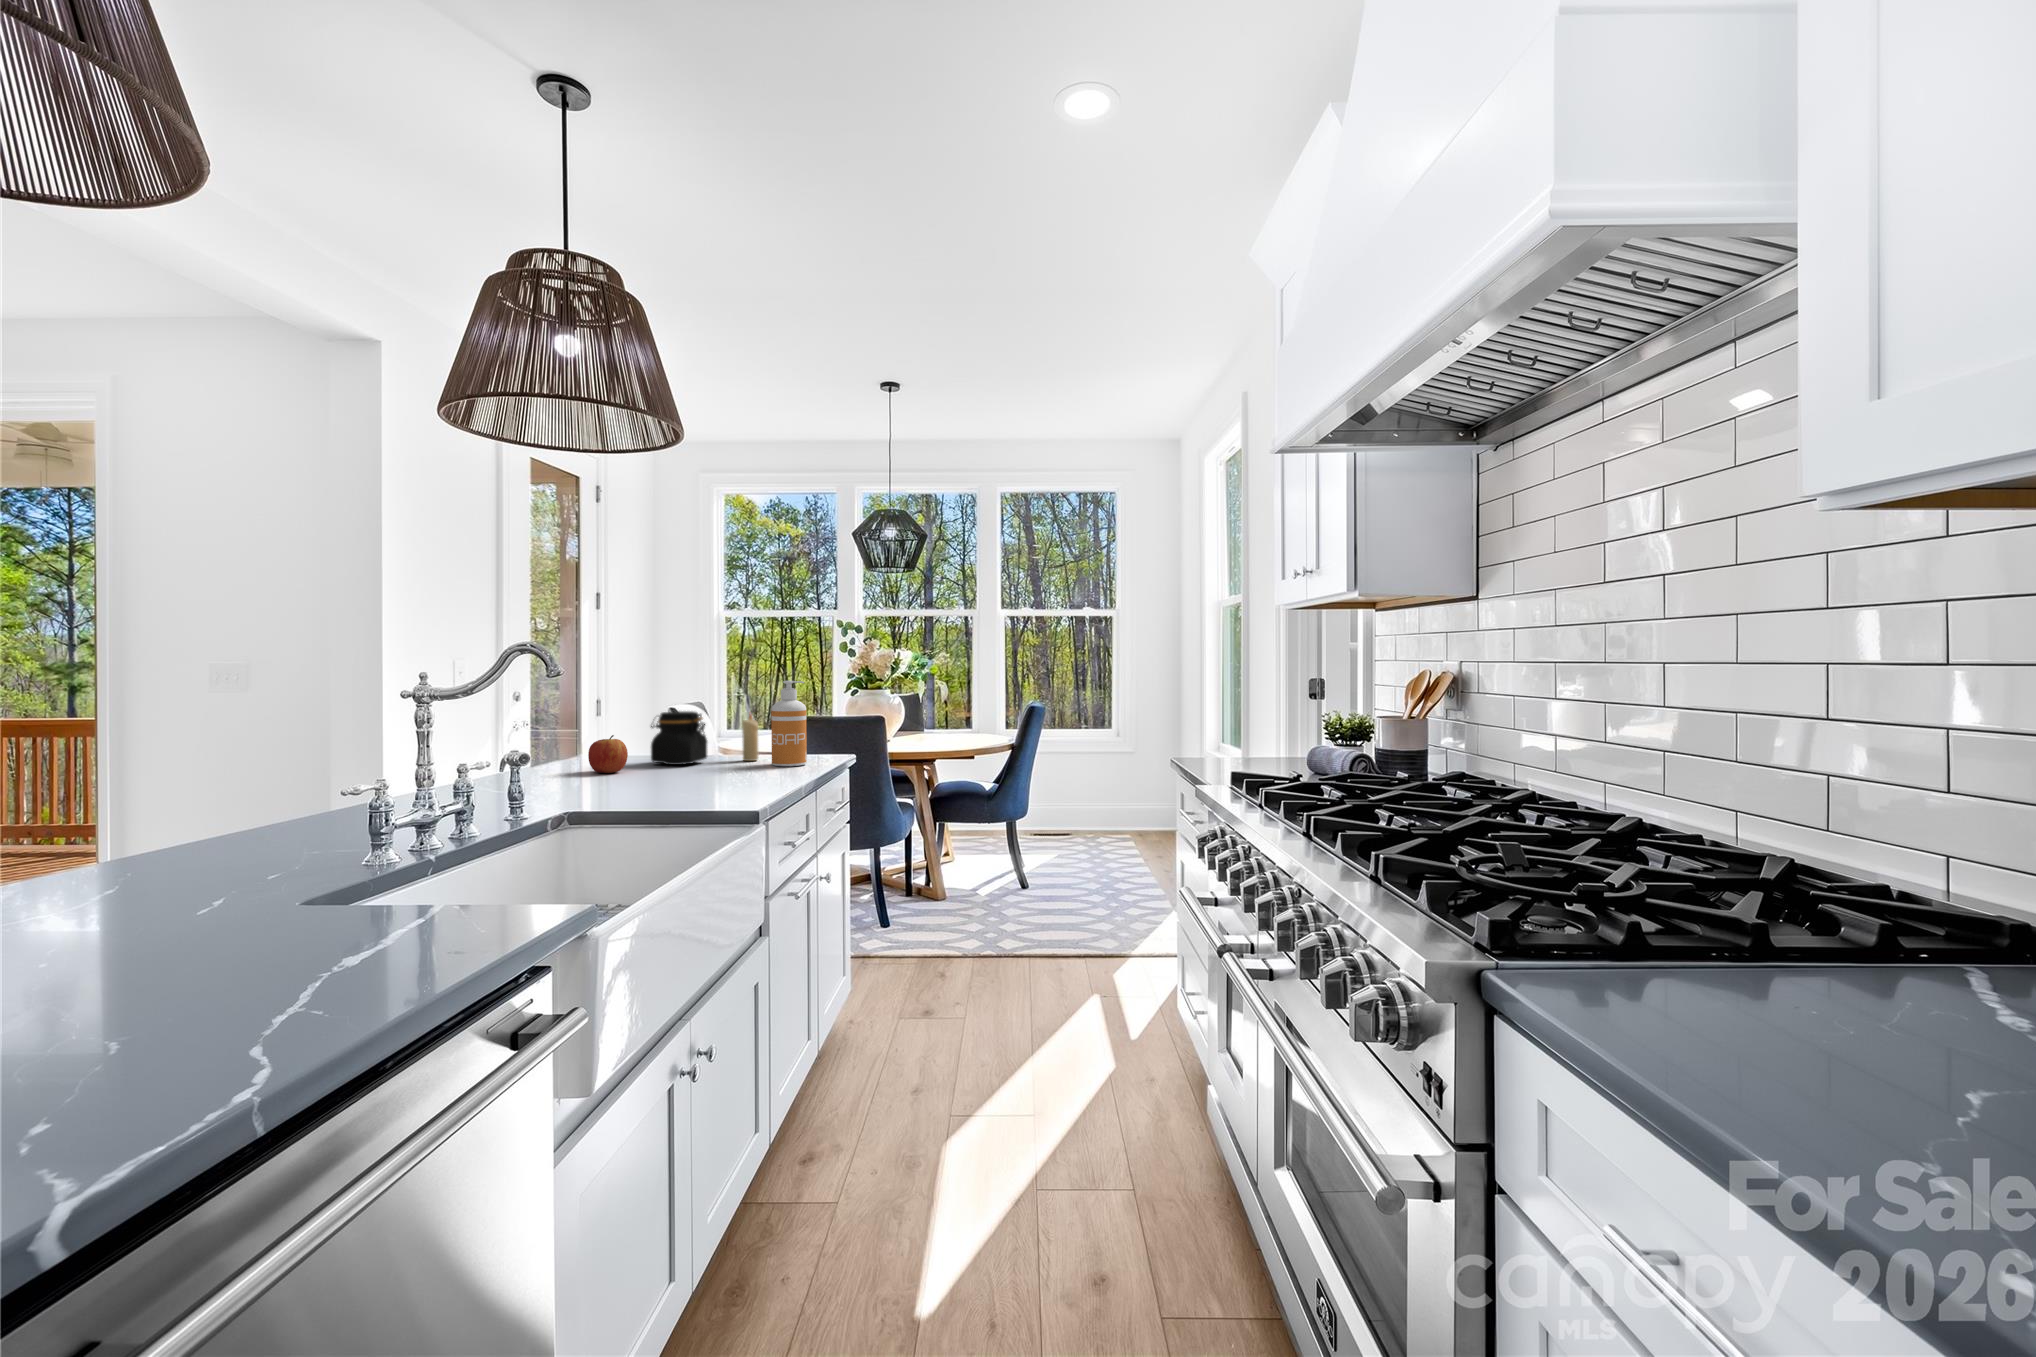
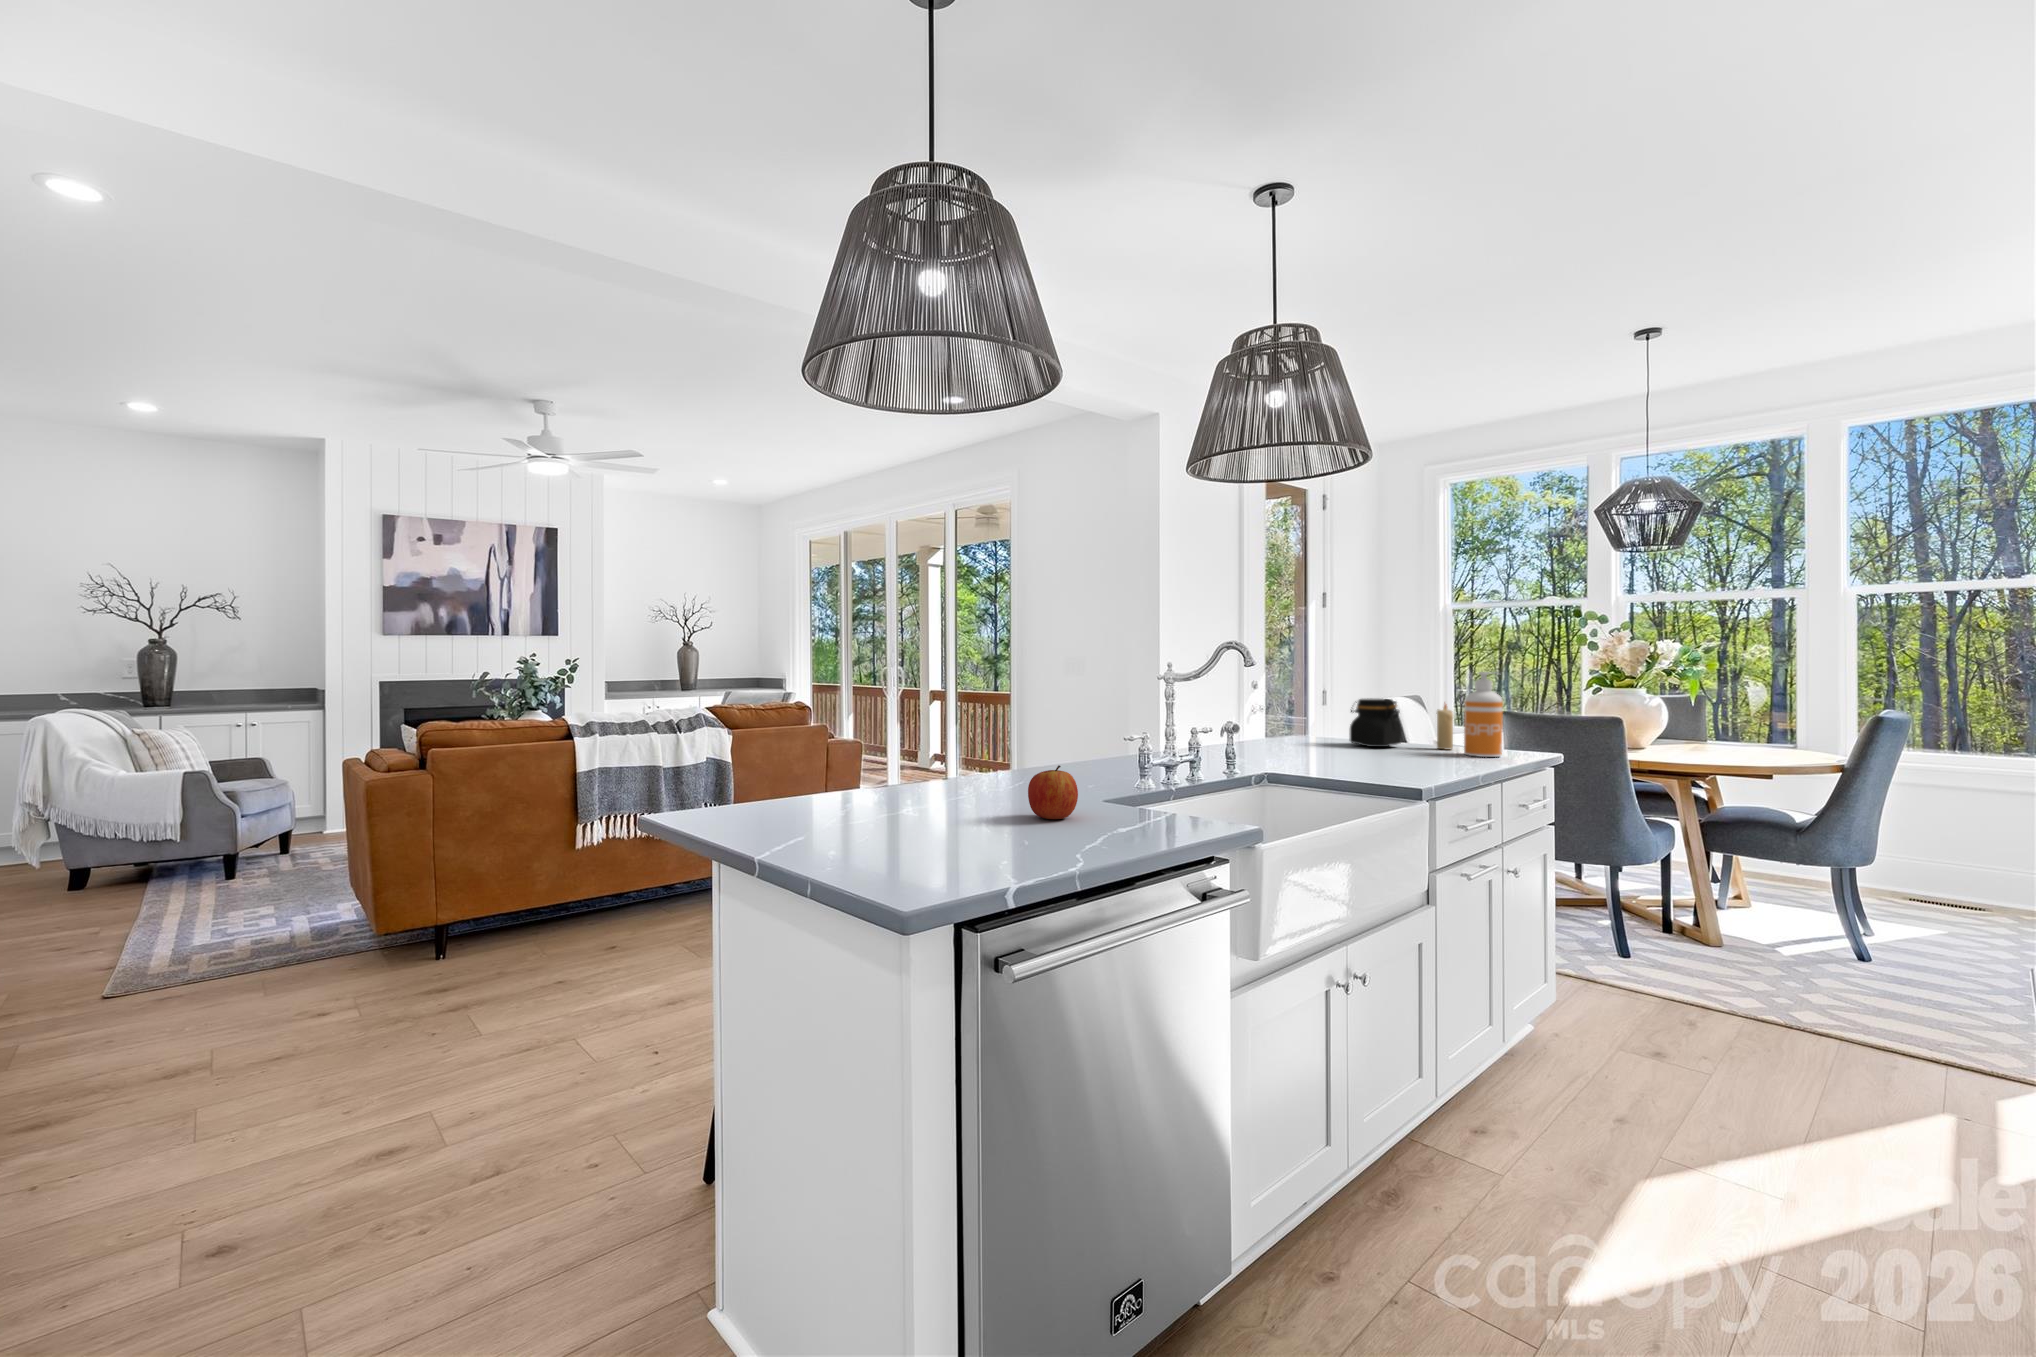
apple: present [588,735,628,773] -> present [1028,765,1078,819]

